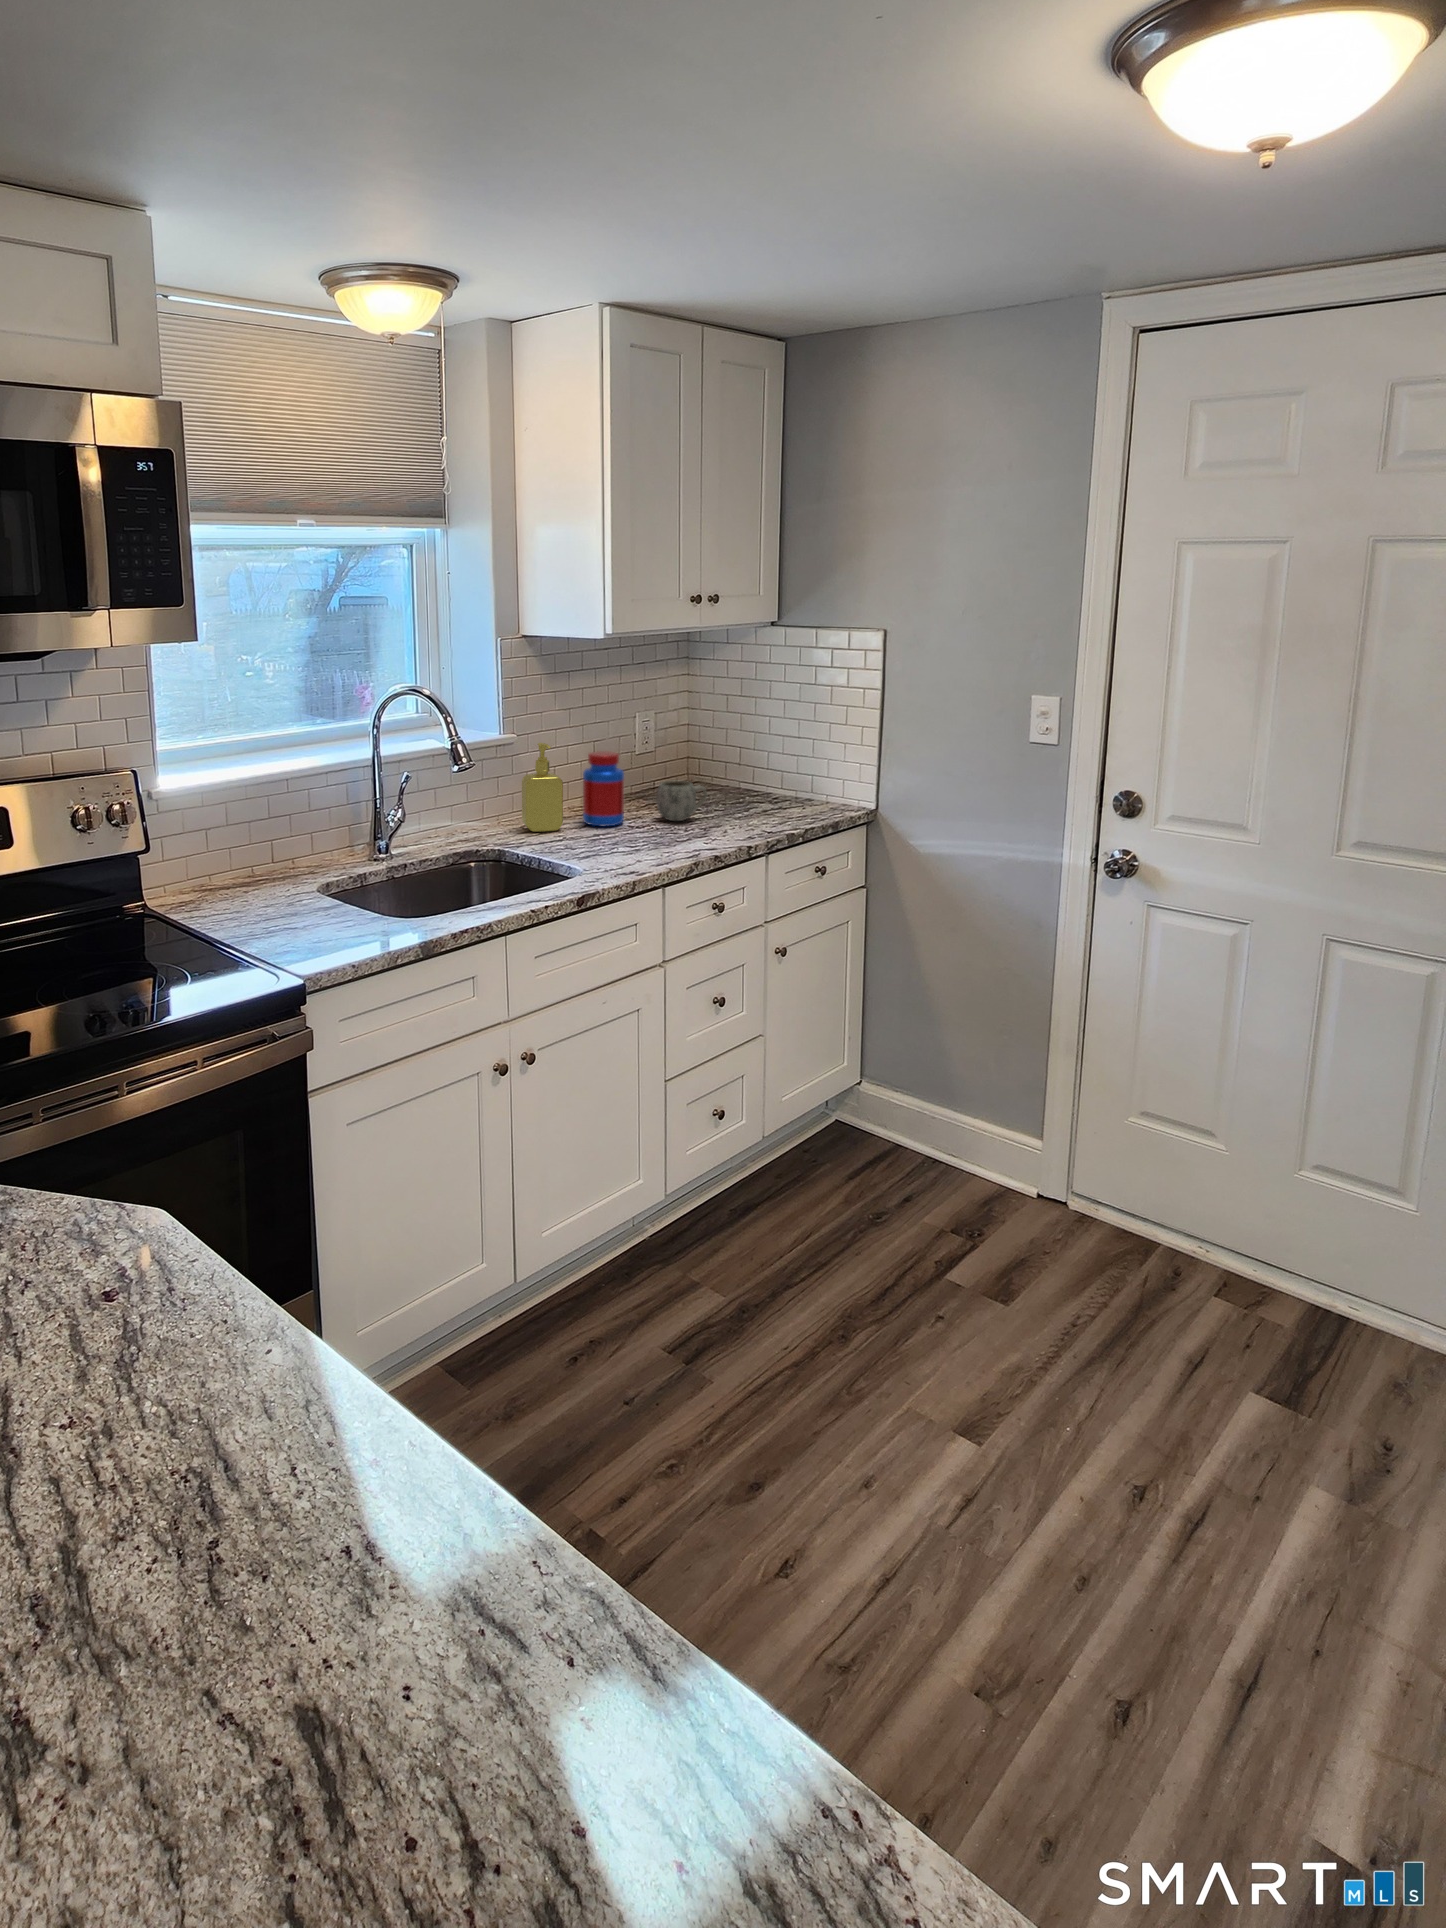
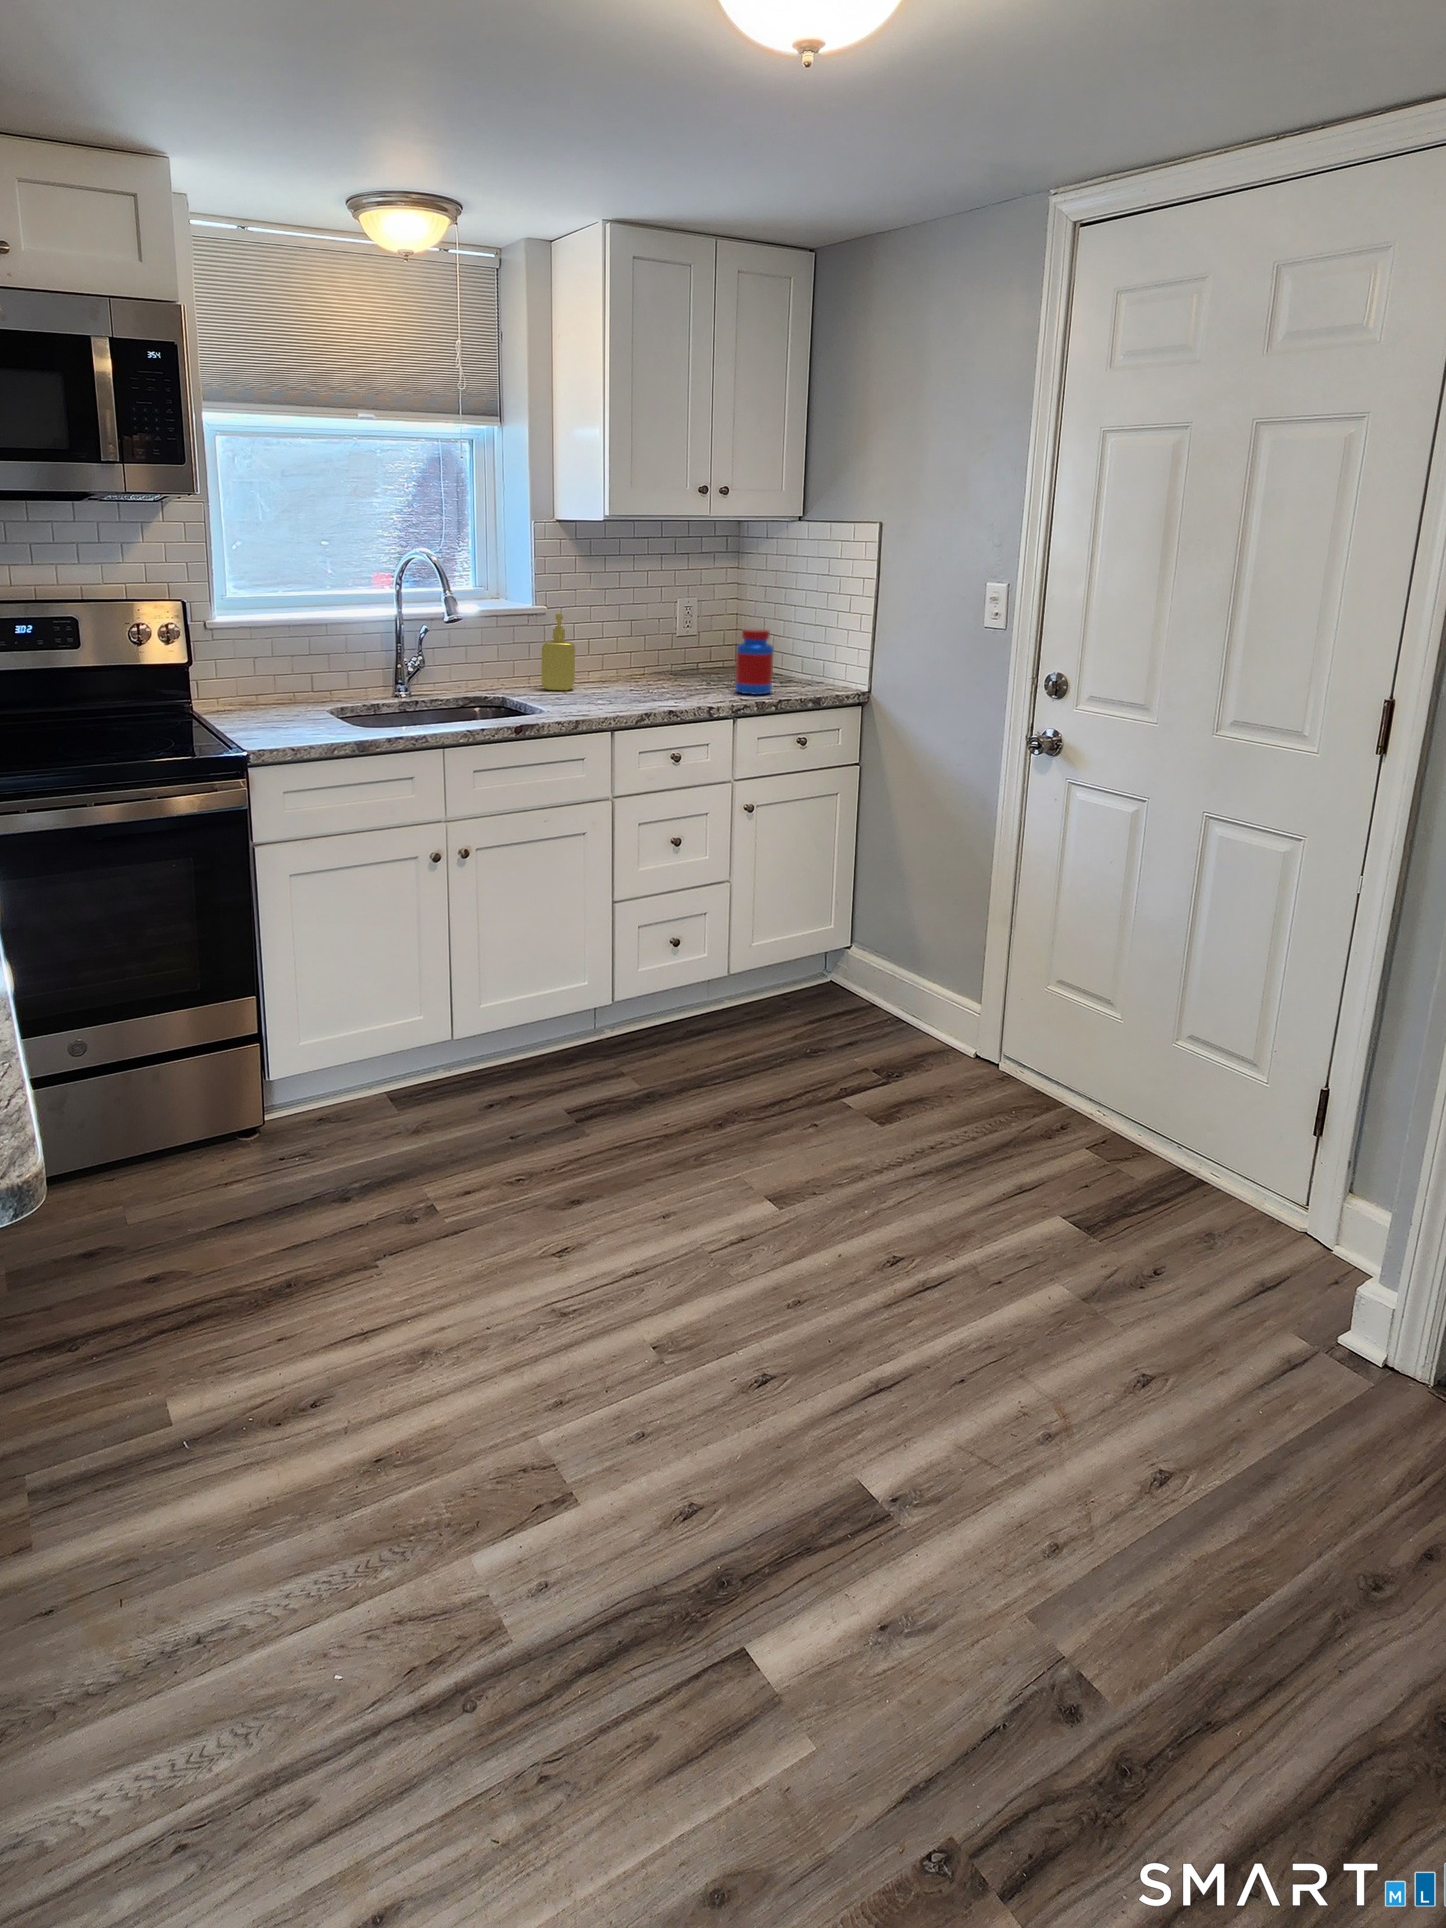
jar: present [583,751,624,827] -> present [735,629,774,695]
mug: present [656,781,708,821] -> none [662,656,709,691]

